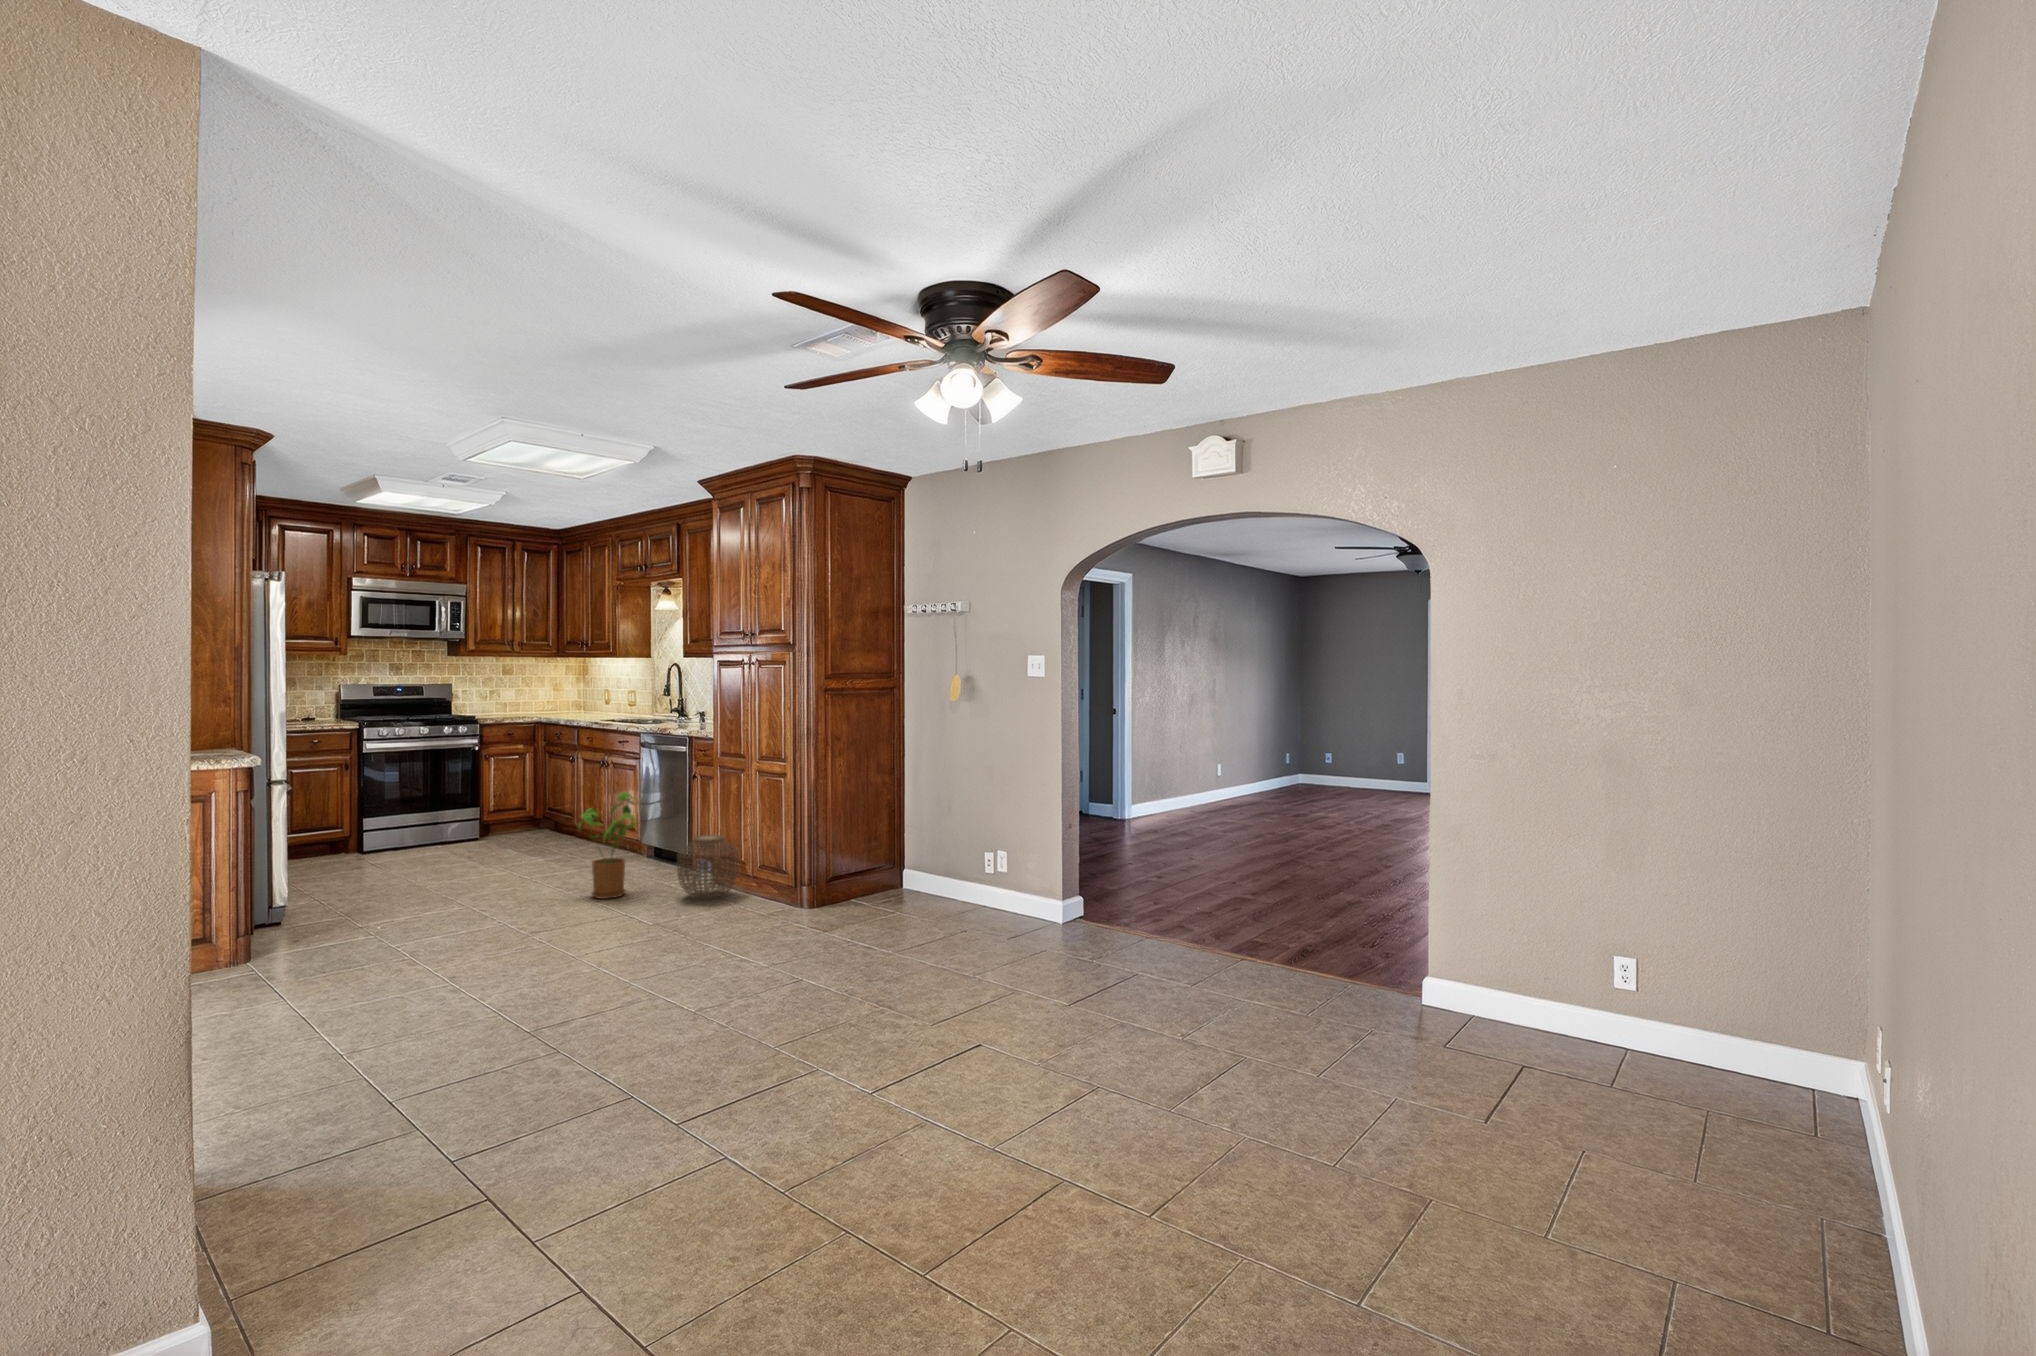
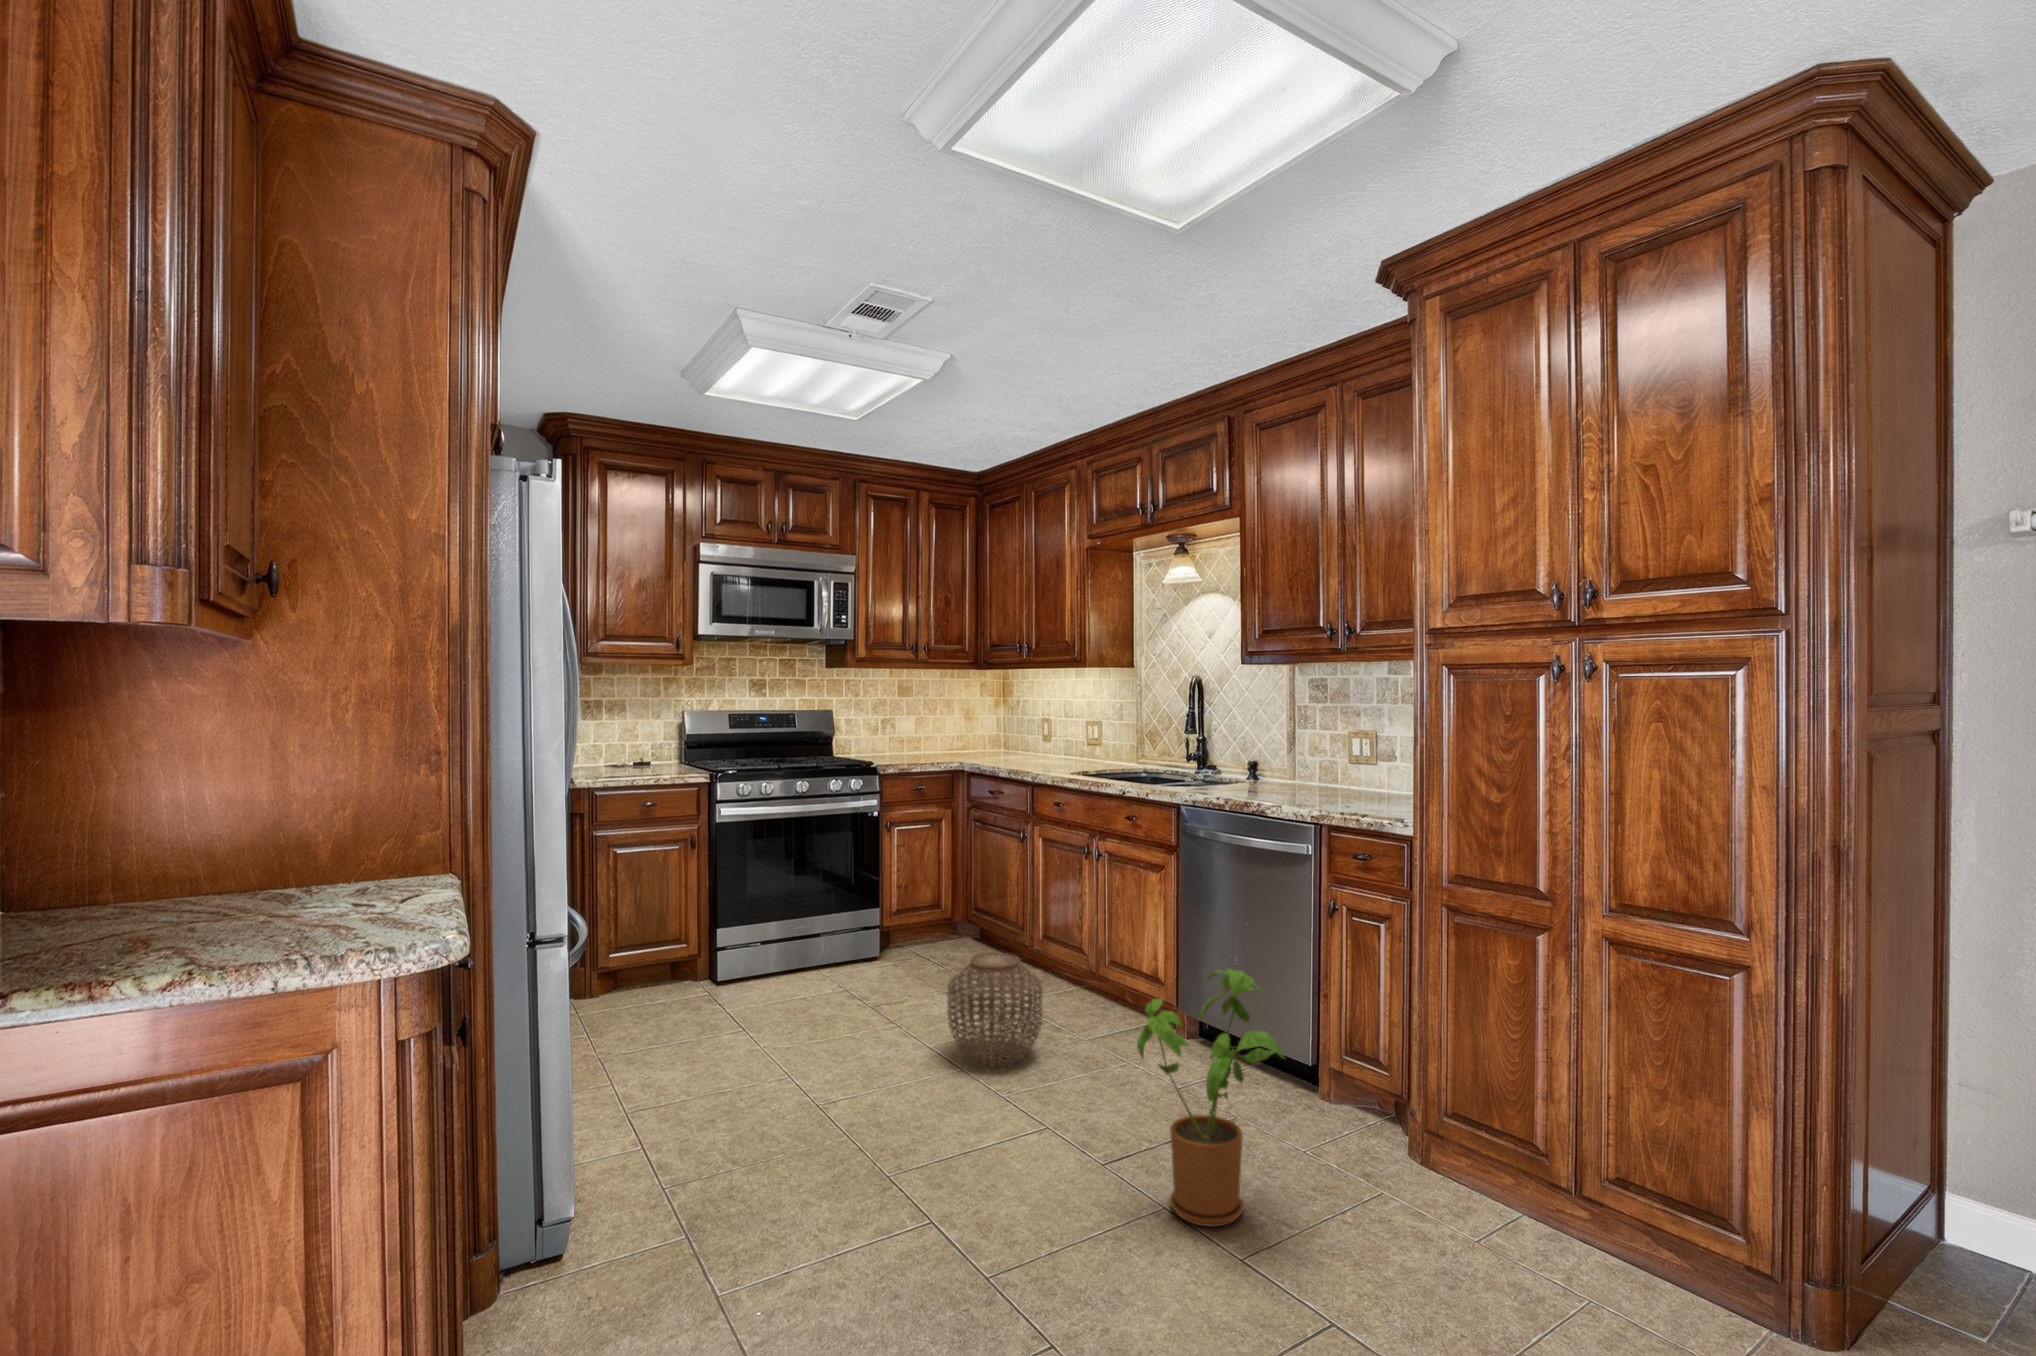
woven basket: present [678,835,738,900] -> present [947,953,1042,1067]

